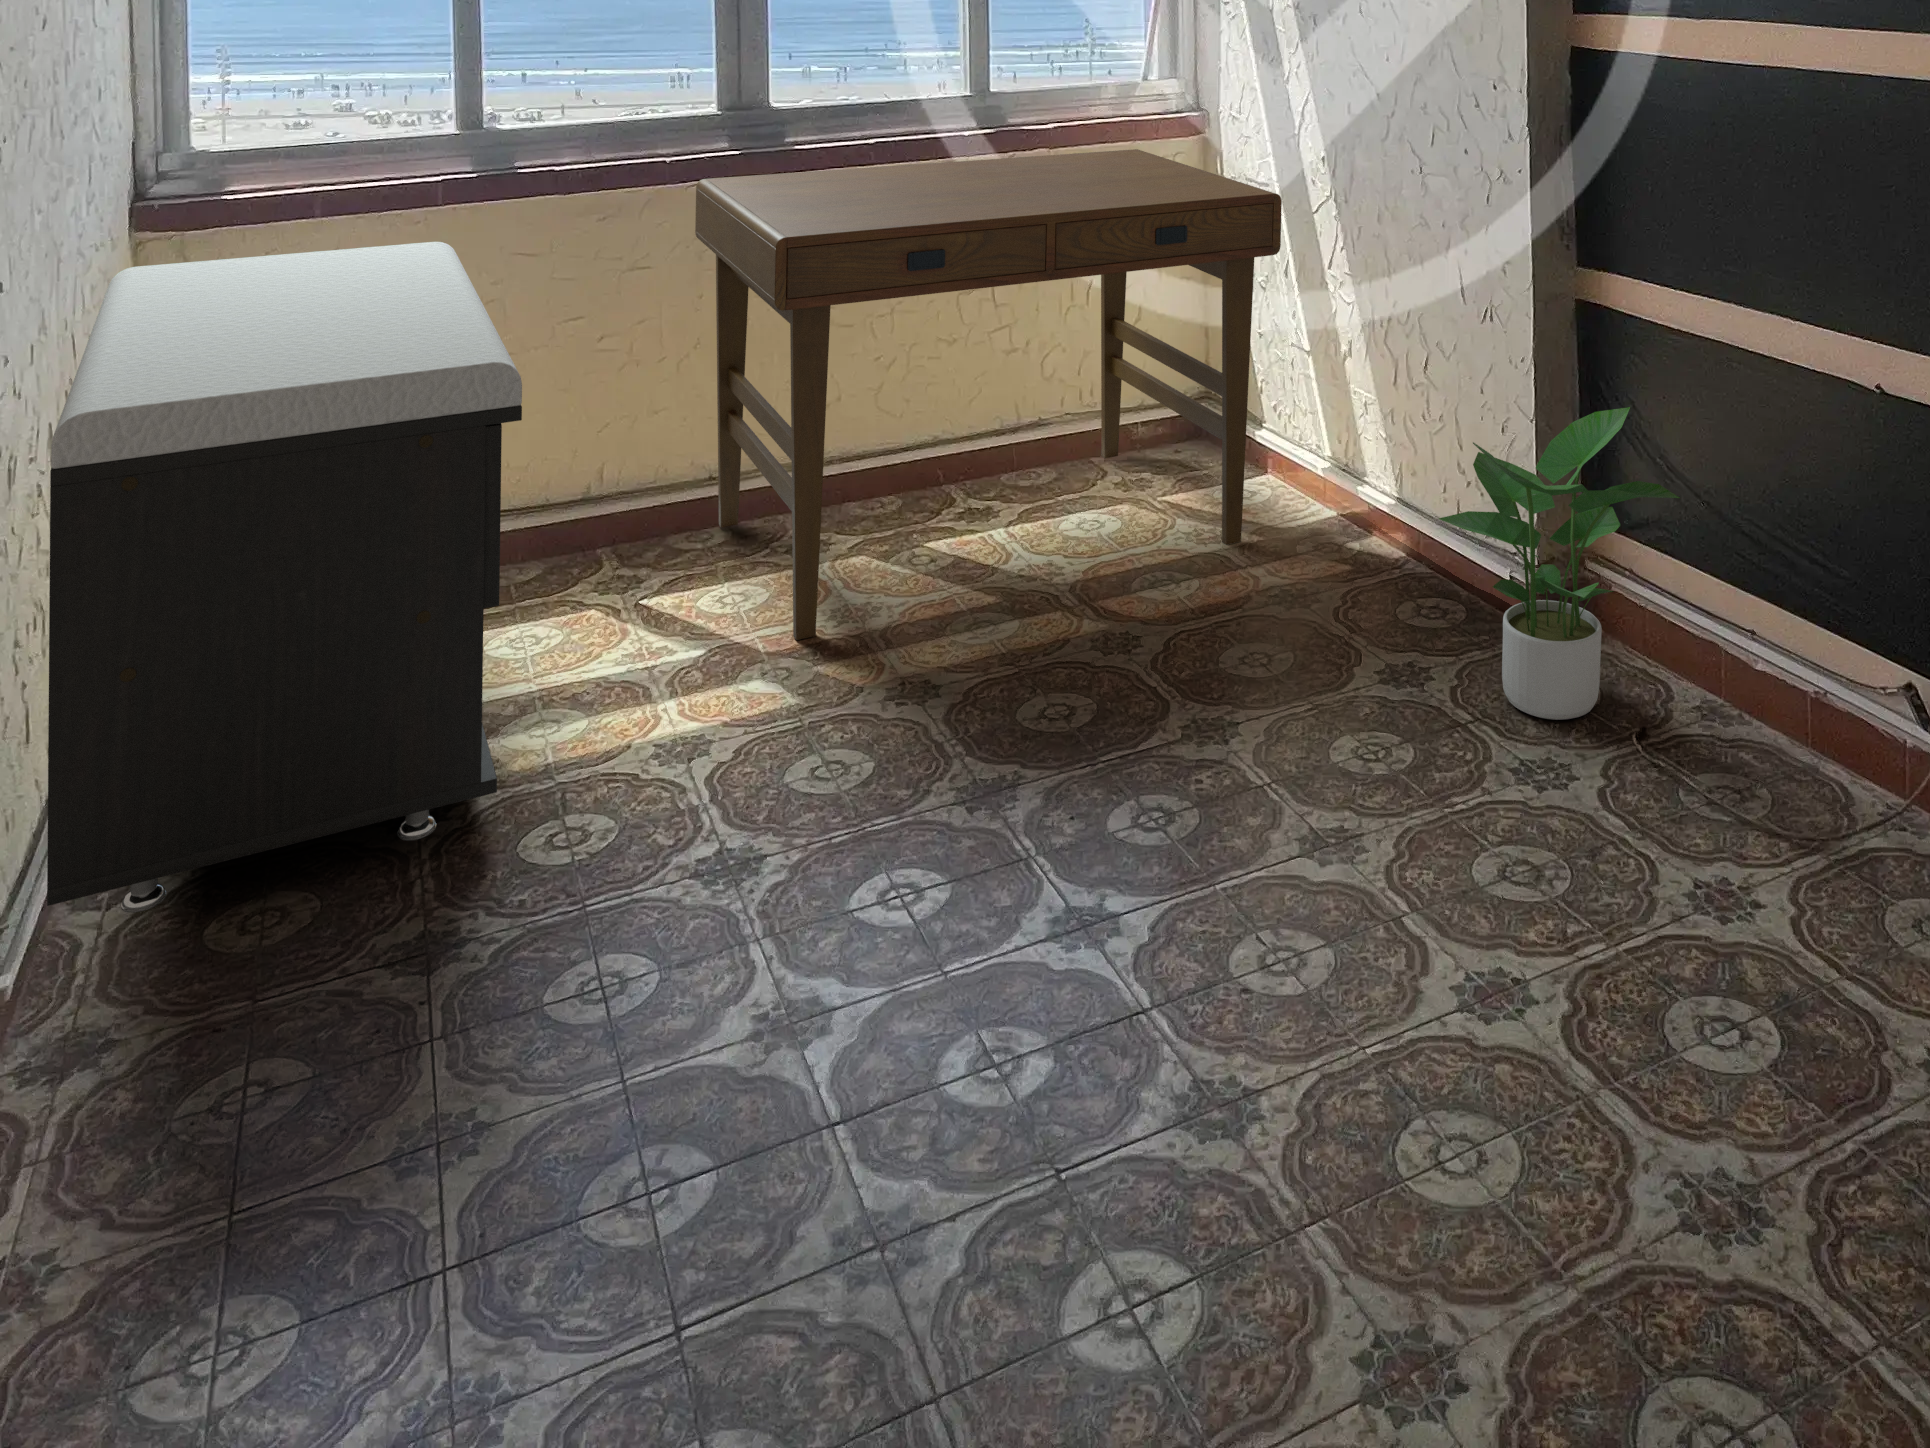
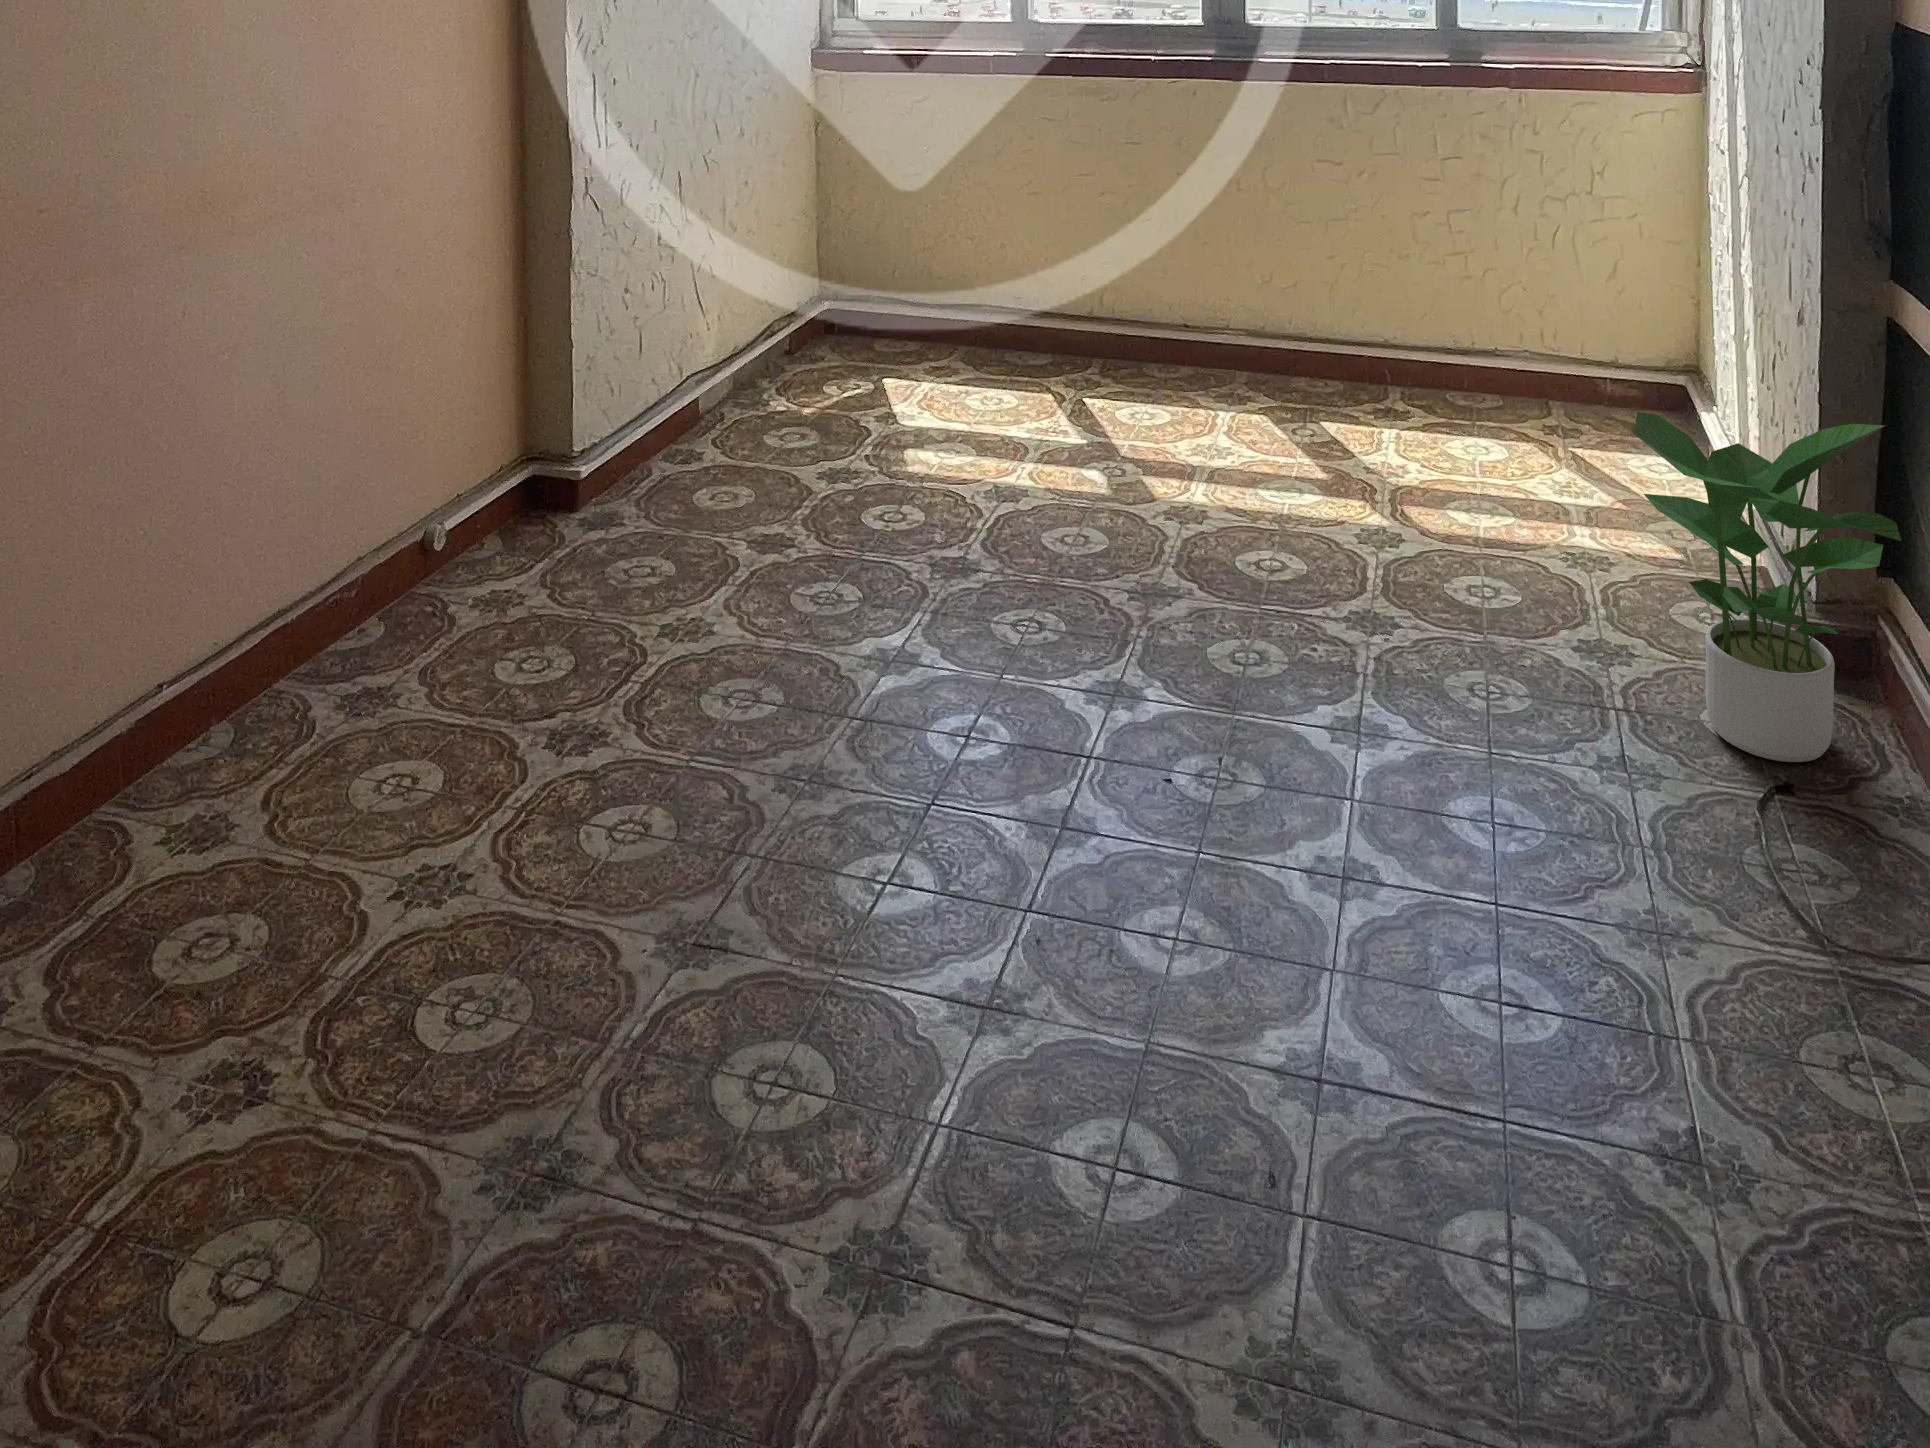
desk: present [695,149,1282,640] -> none [1115,83,1641,501]
storage bench: present [47,242,522,913] -> none [630,101,973,486]

